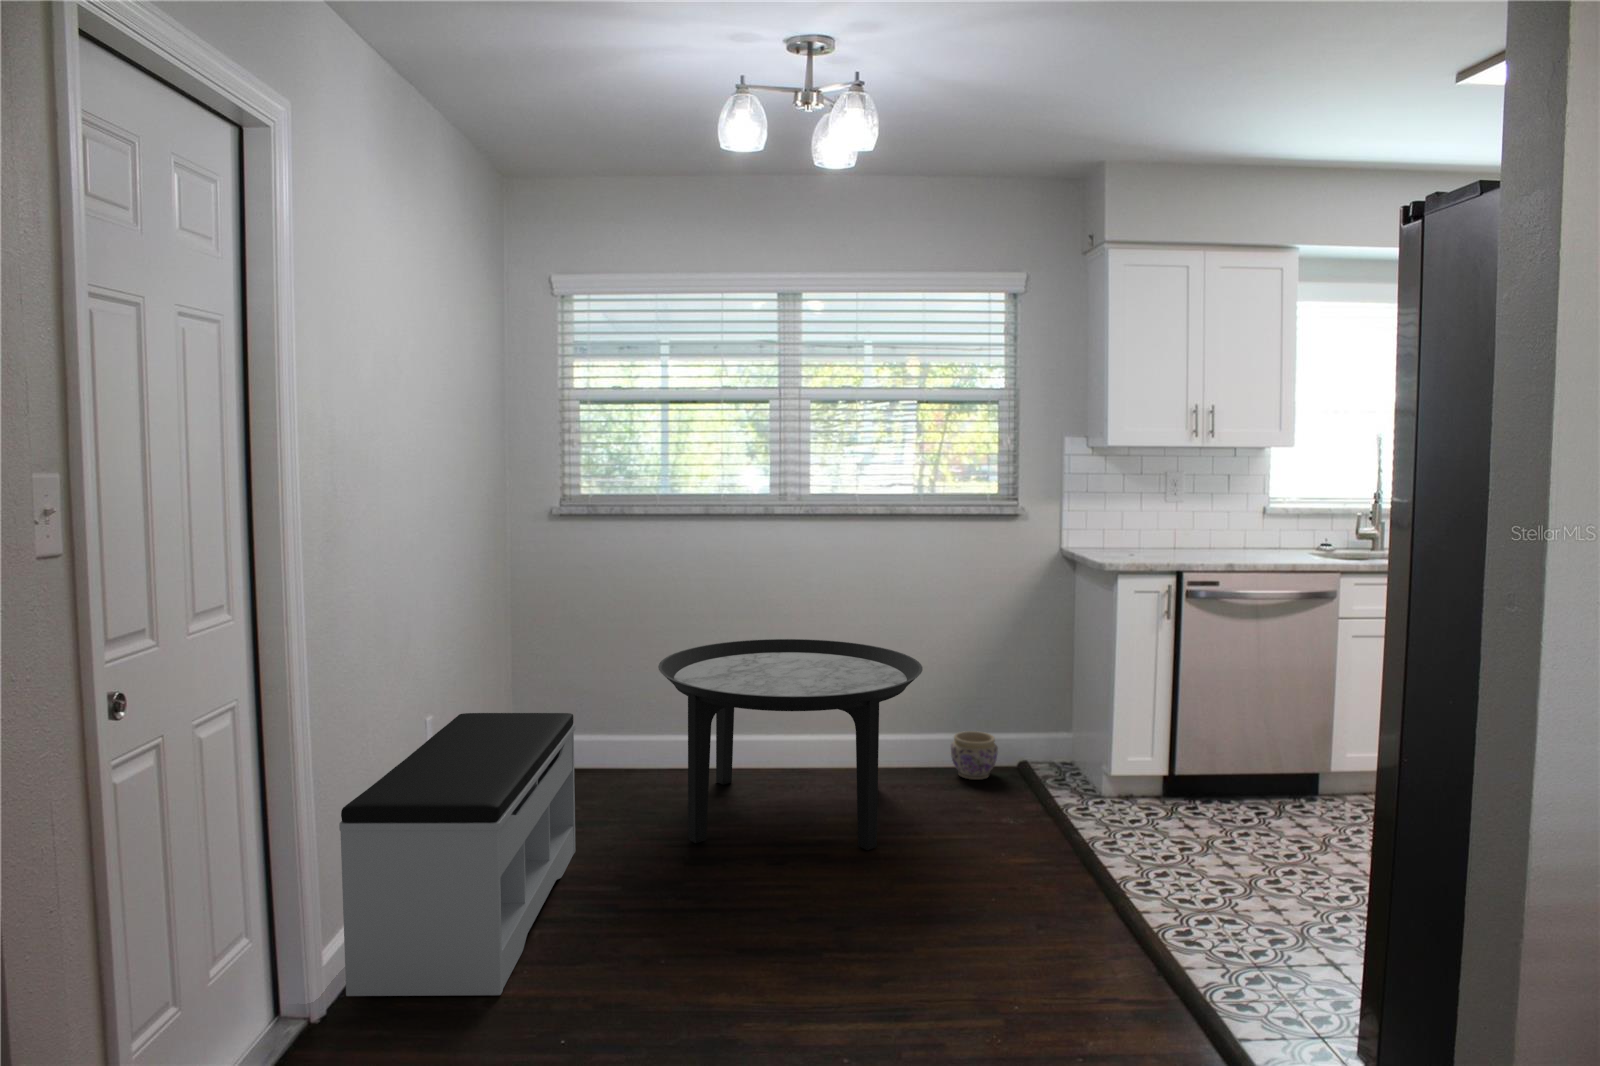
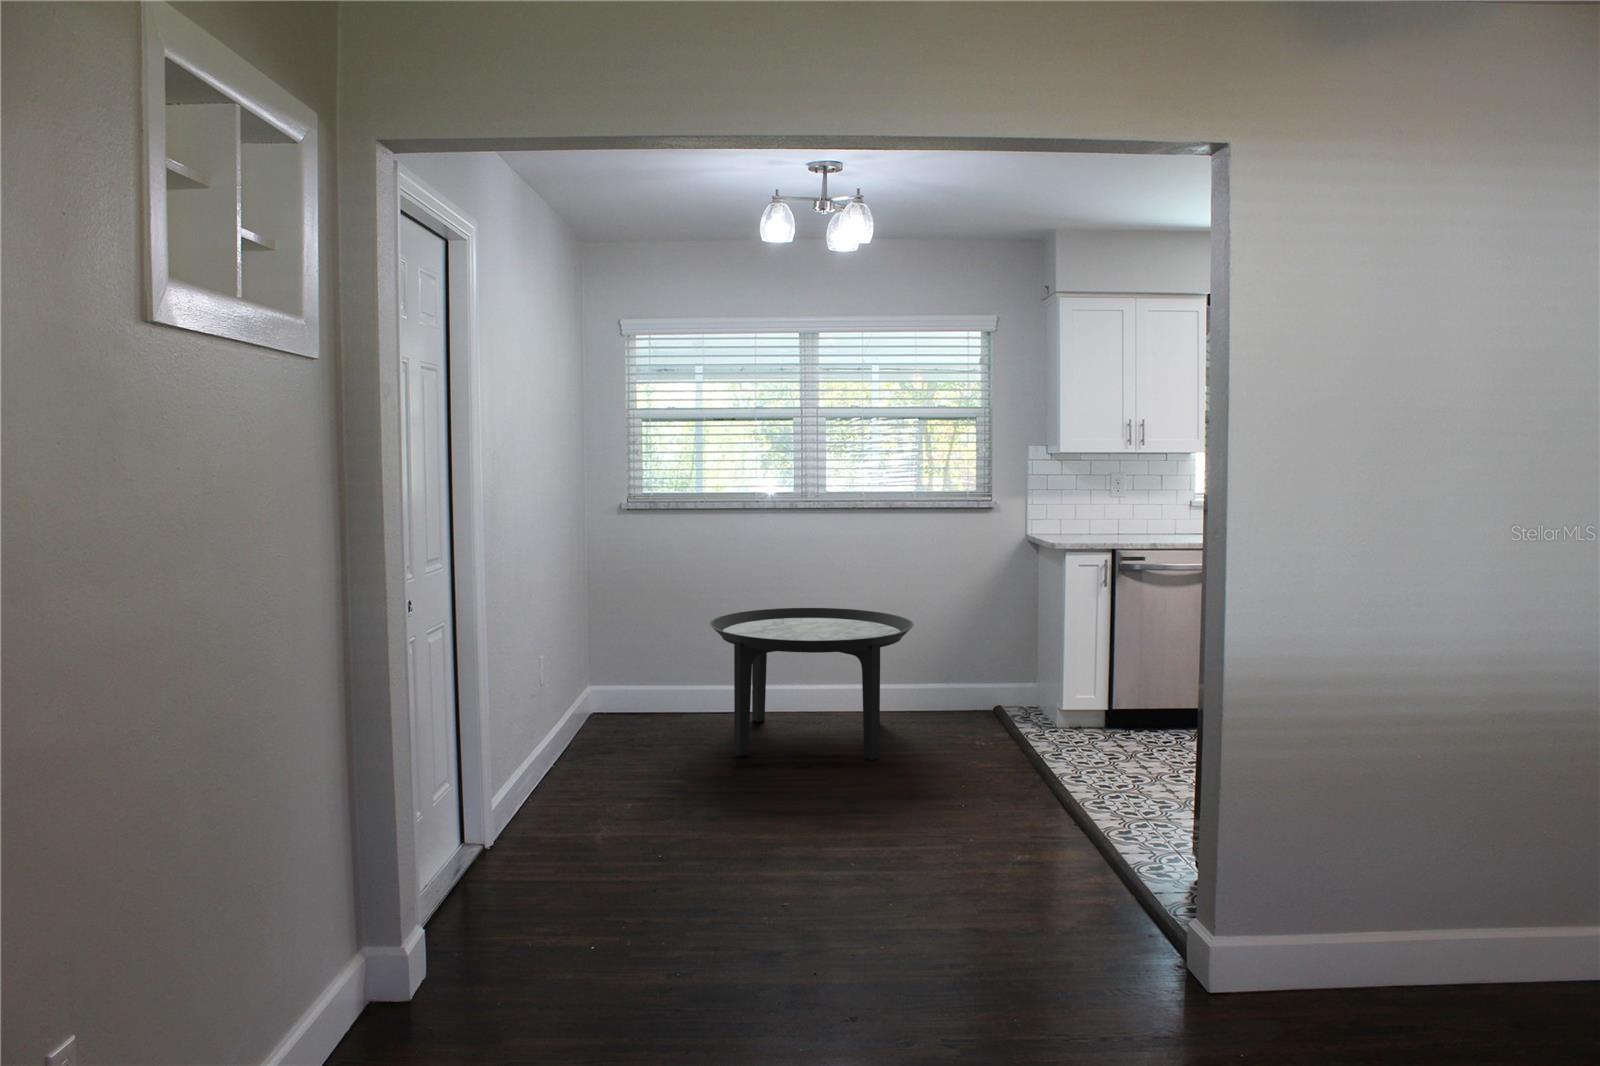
bench: present [339,713,575,996] -> none [504,656,650,836]
planter: present [951,731,998,780] -> none [939,681,976,719]

